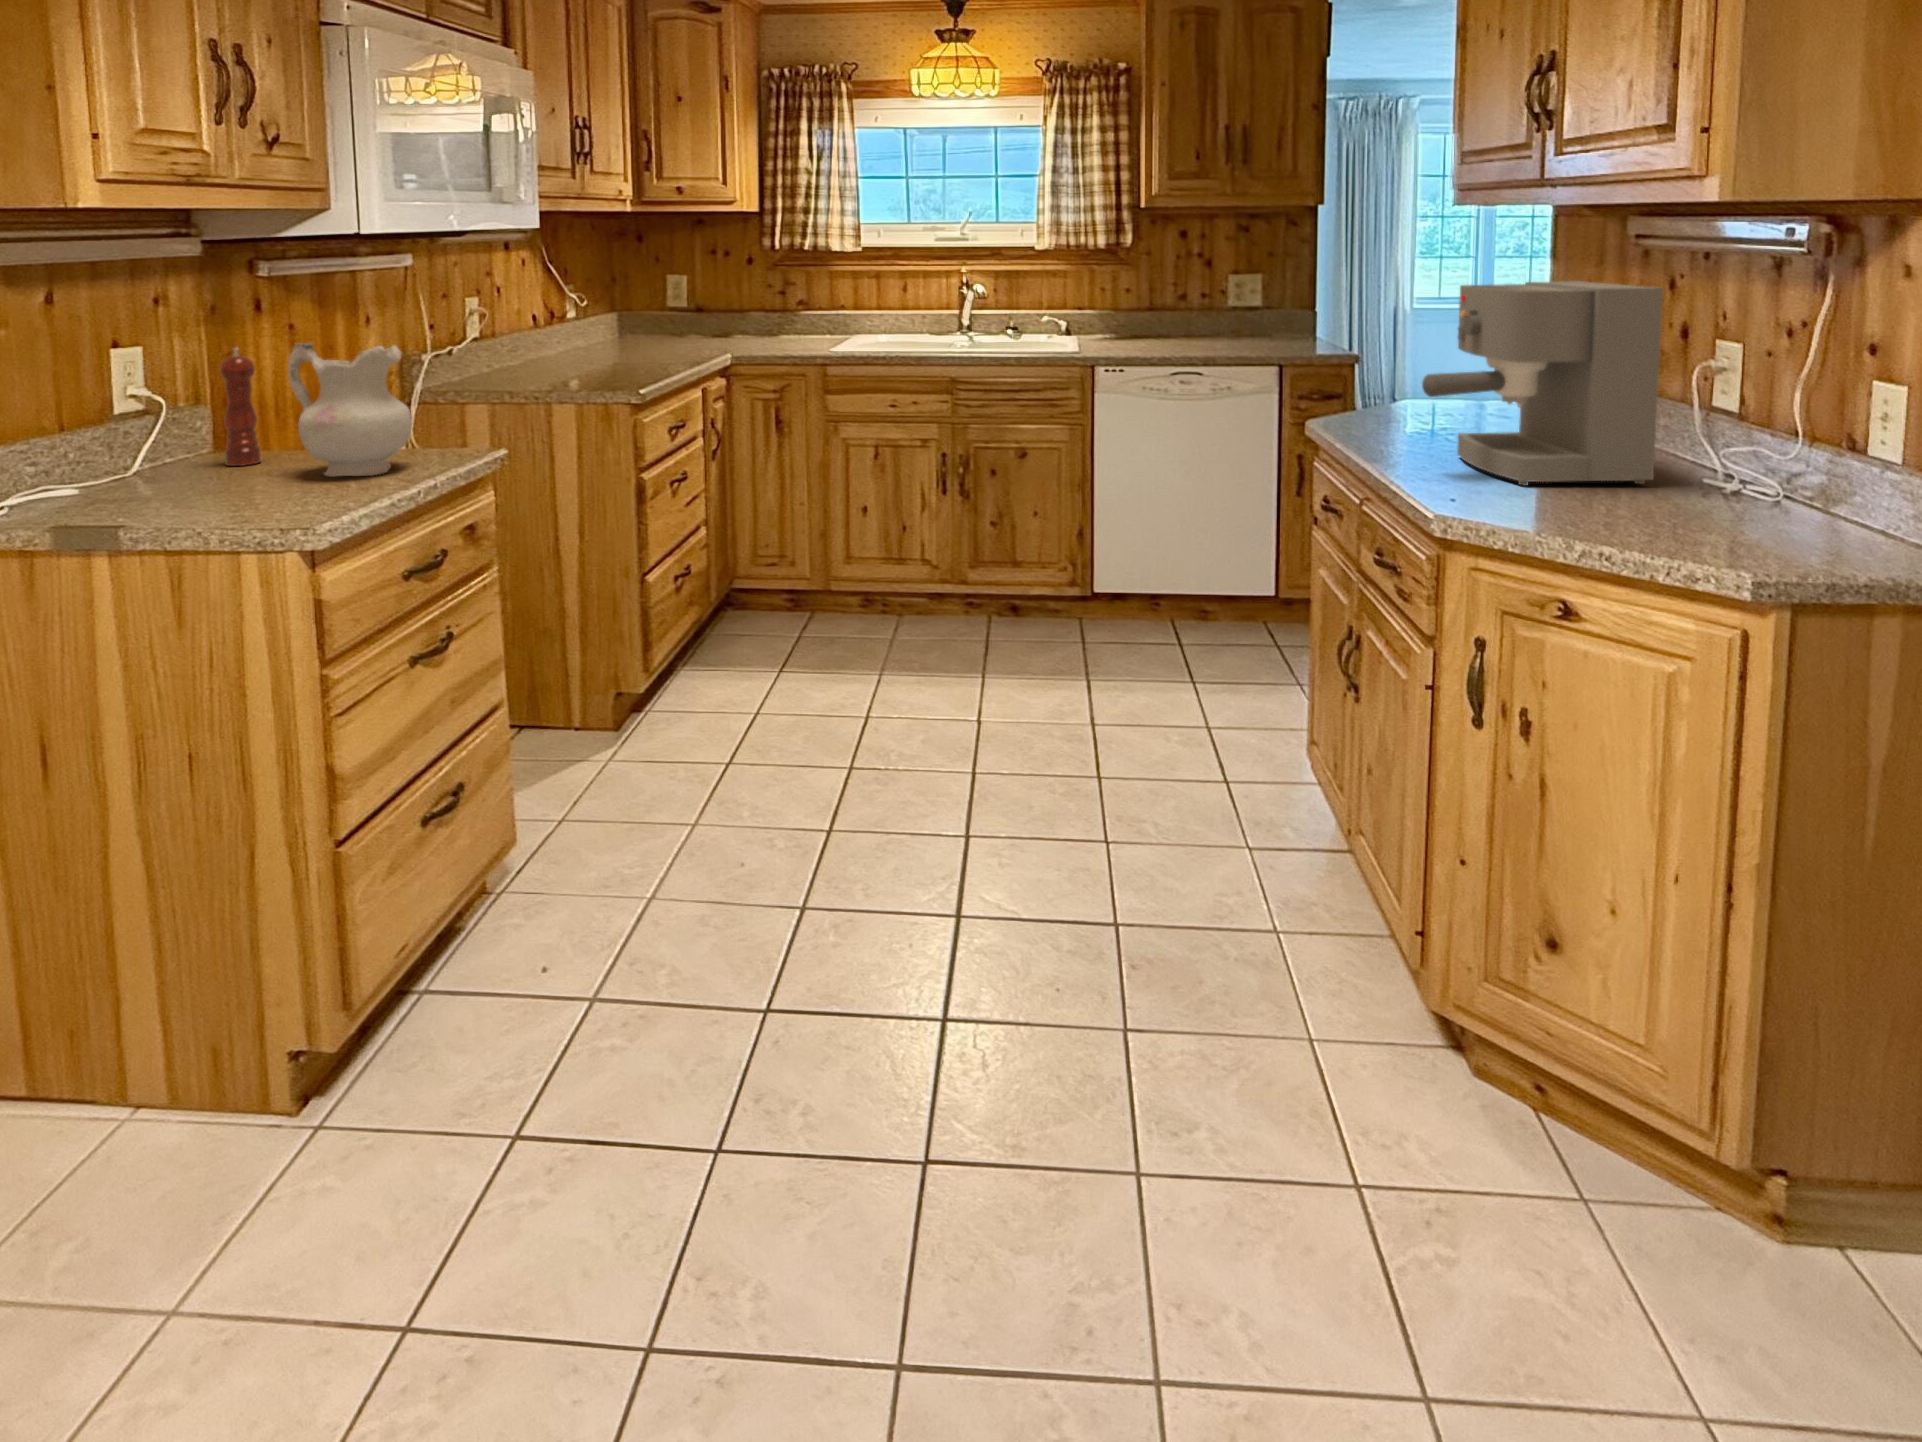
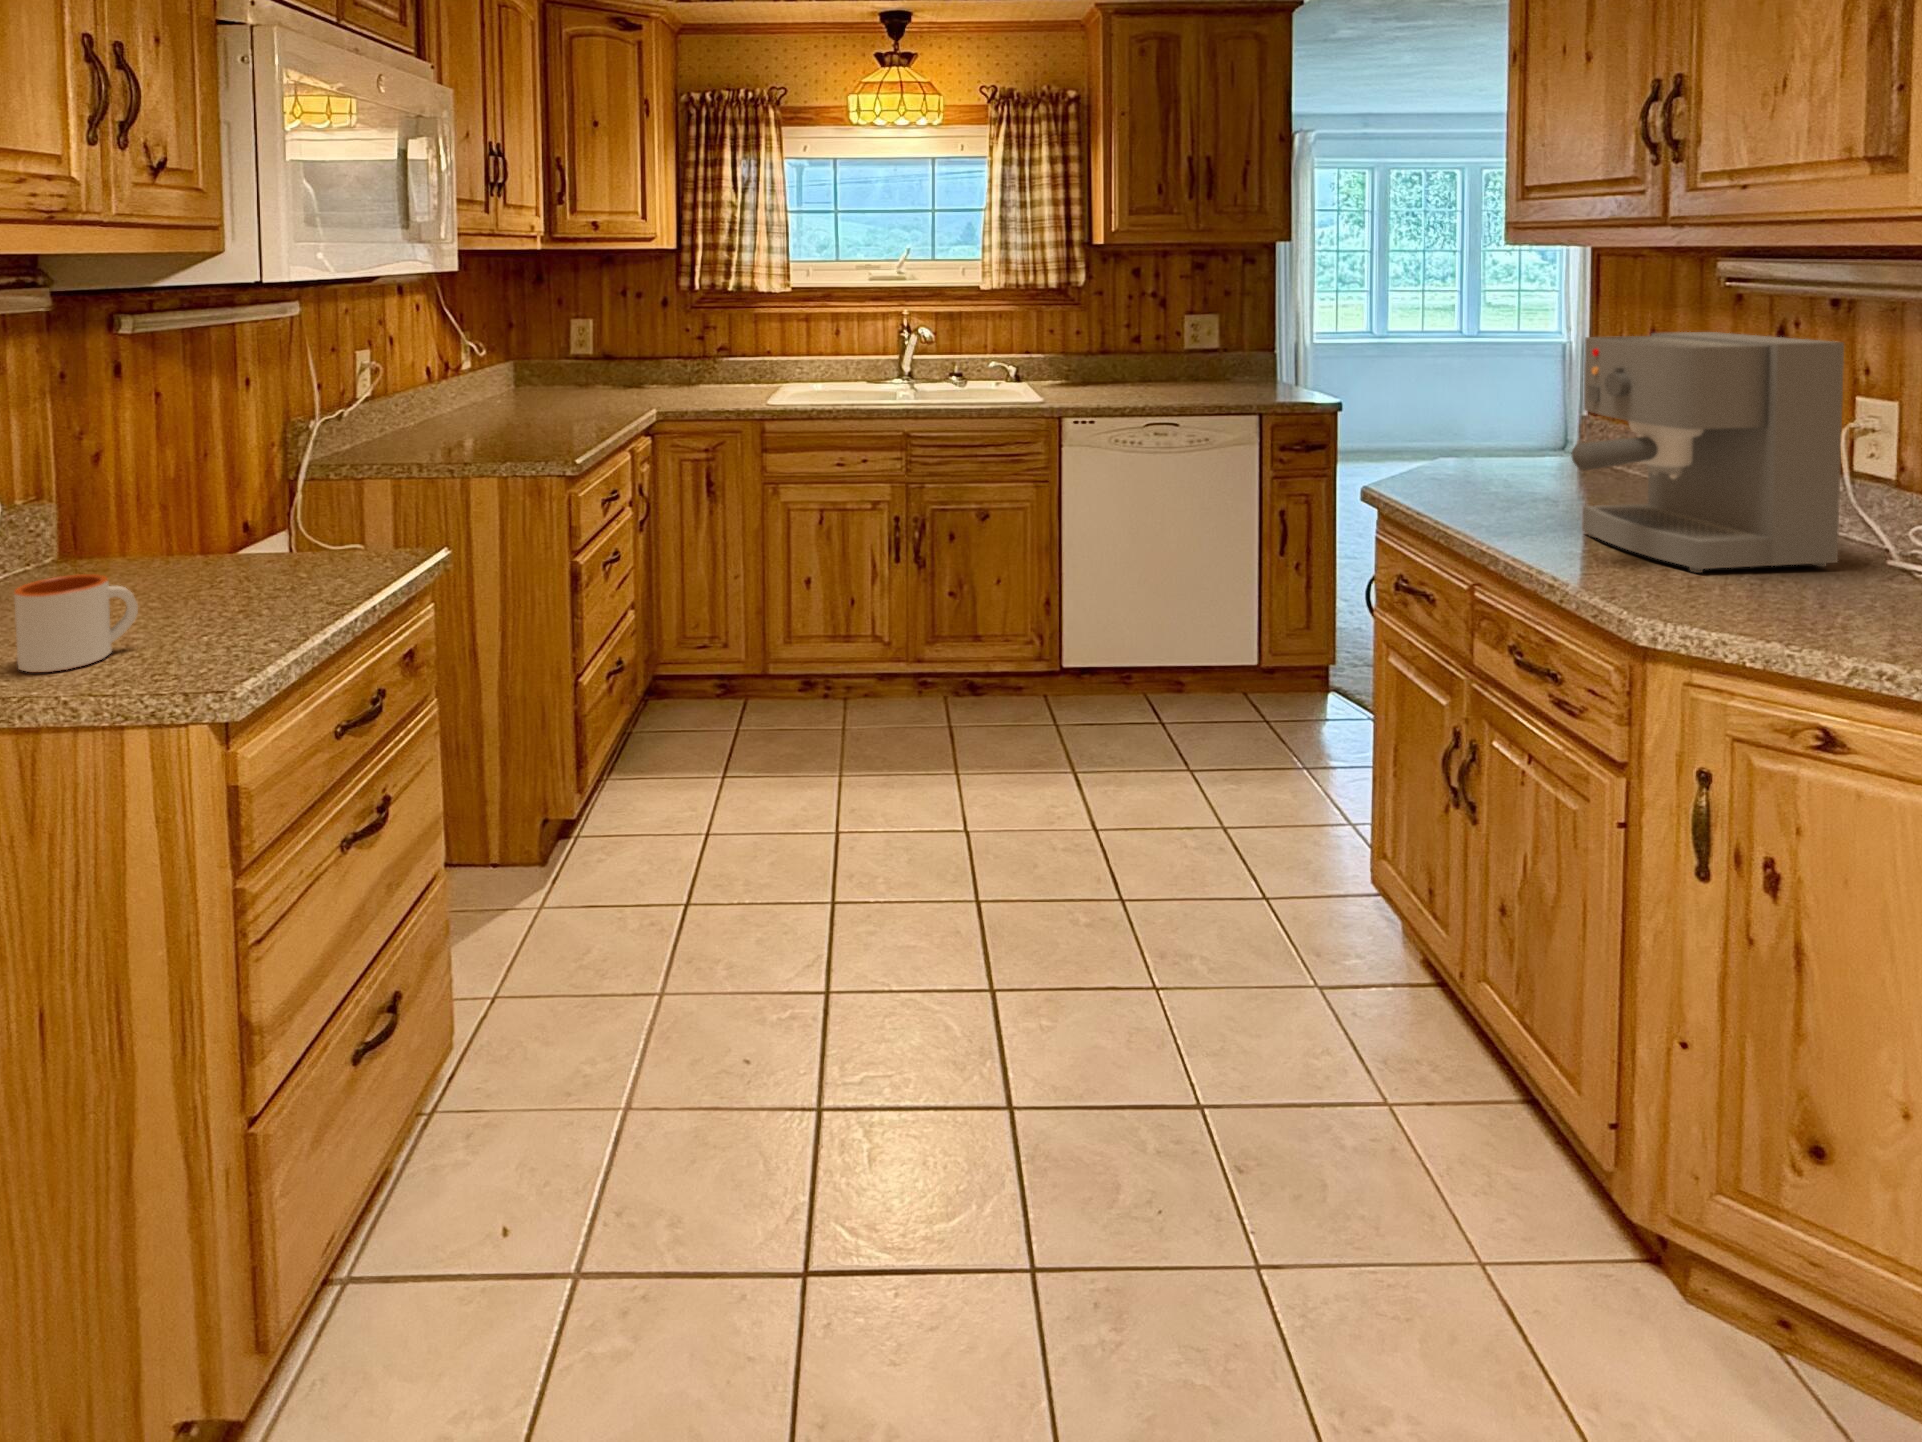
ceramic pitcher: present [288,343,412,477] -> none [173,423,336,599]
pepper mill: present [220,348,261,466] -> none [76,429,129,584]
mug: none [166,448,255,515] -> present [14,574,138,673]

